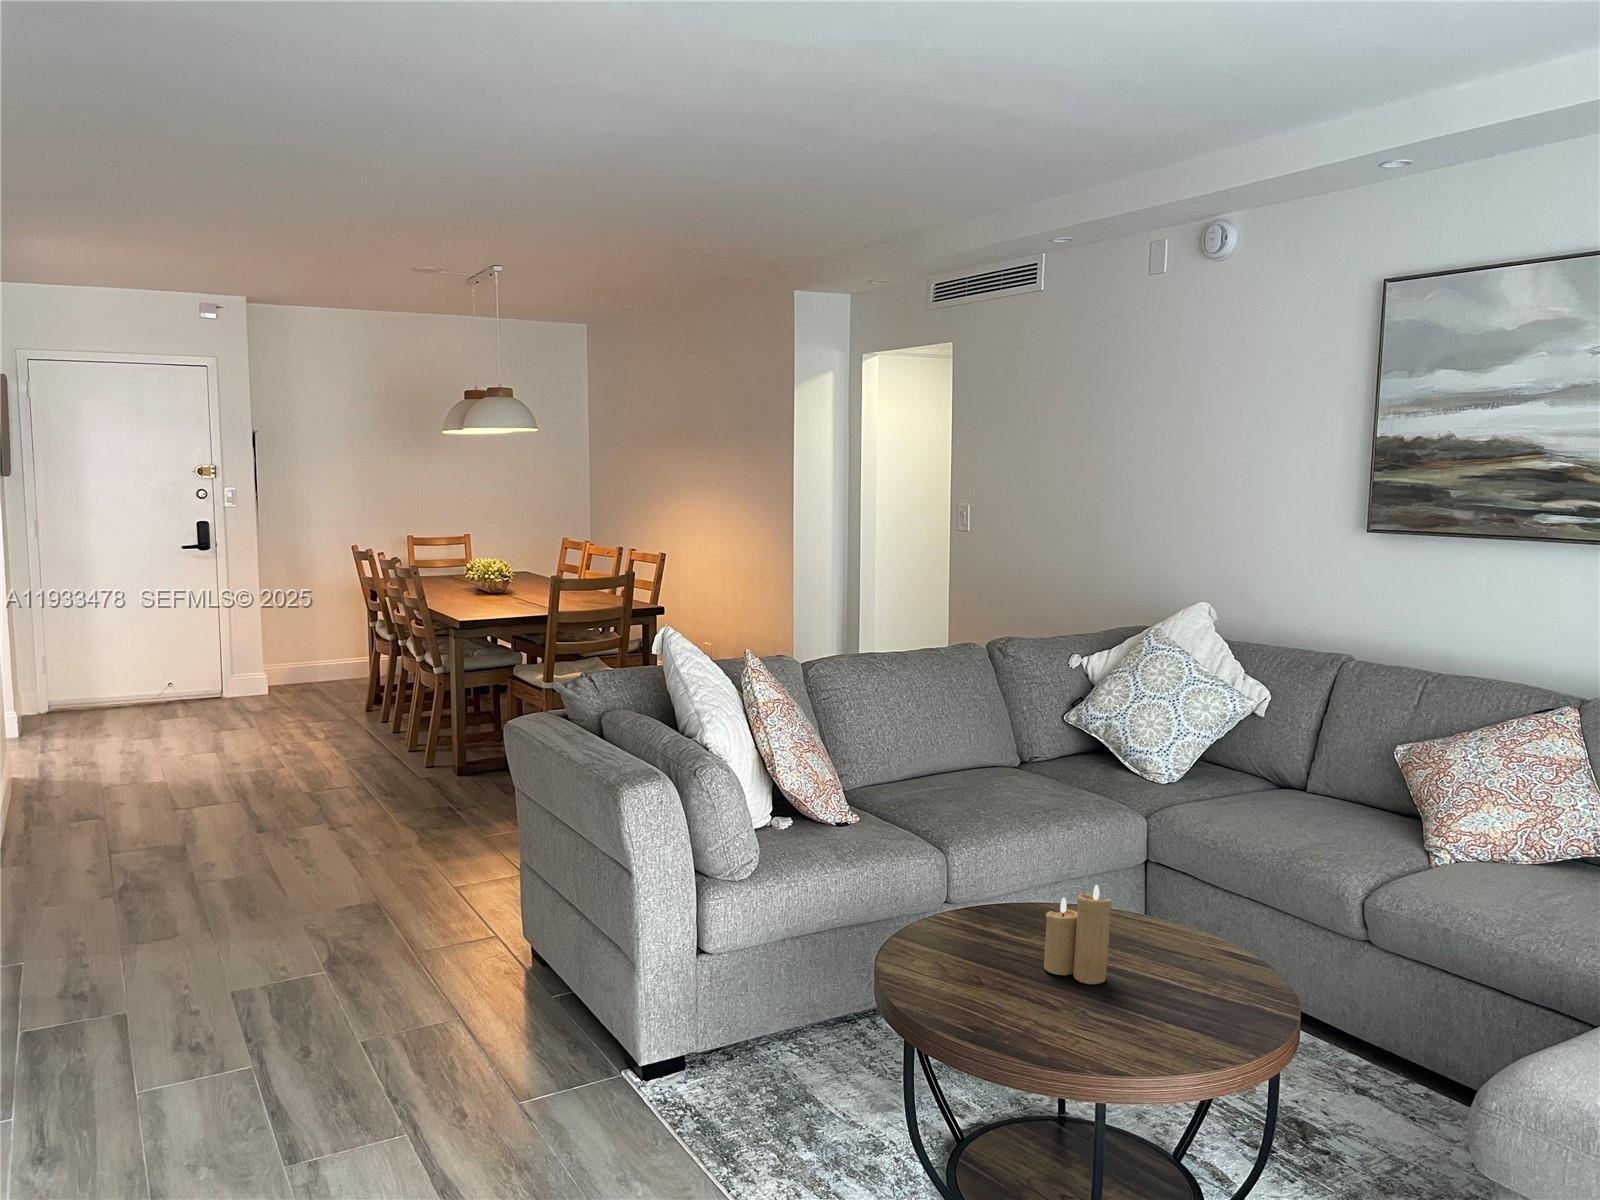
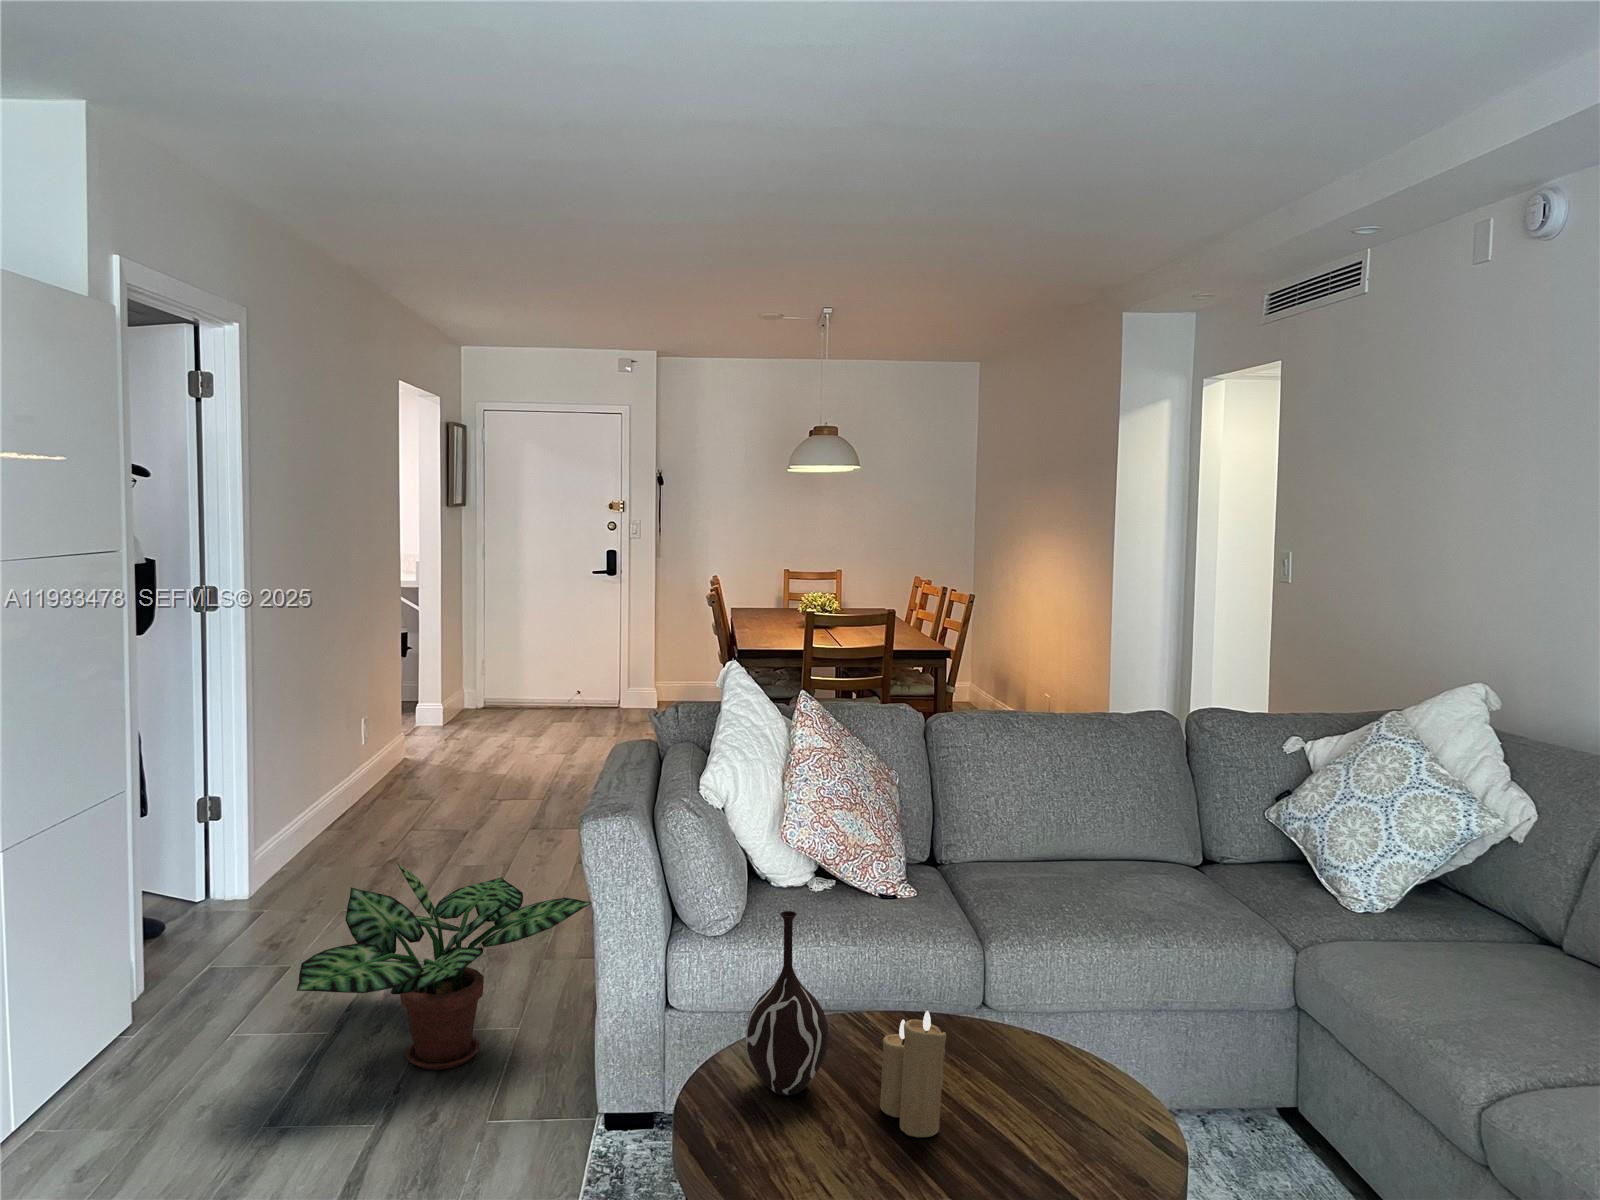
vase: none [932,826,1003,980] -> present [746,911,829,1096]
potted plant: none [267,867,555,1076] -> present [297,863,591,1070]

